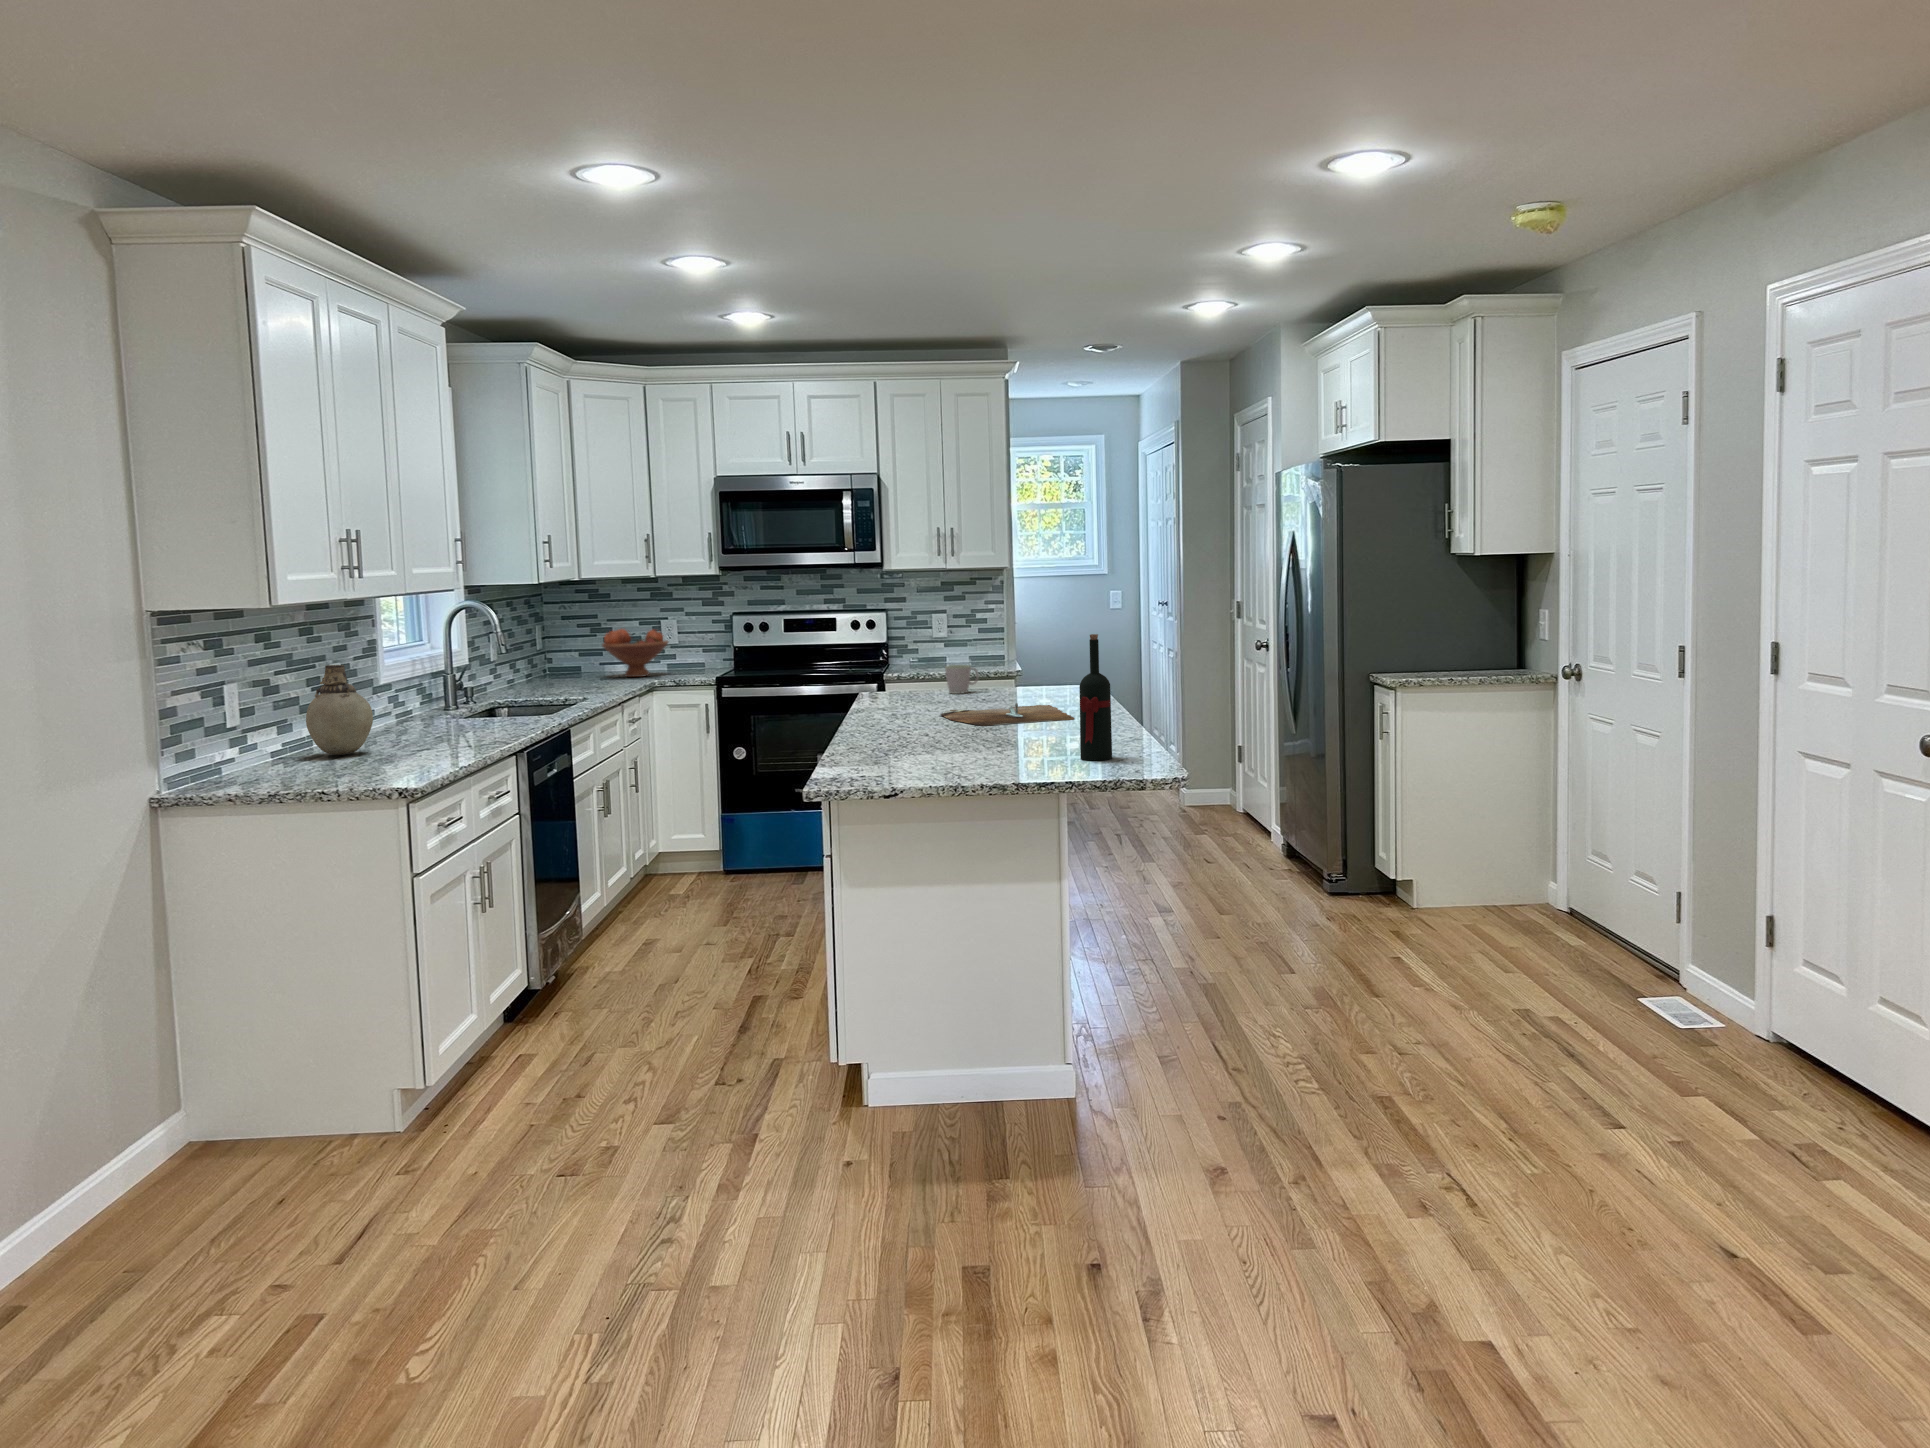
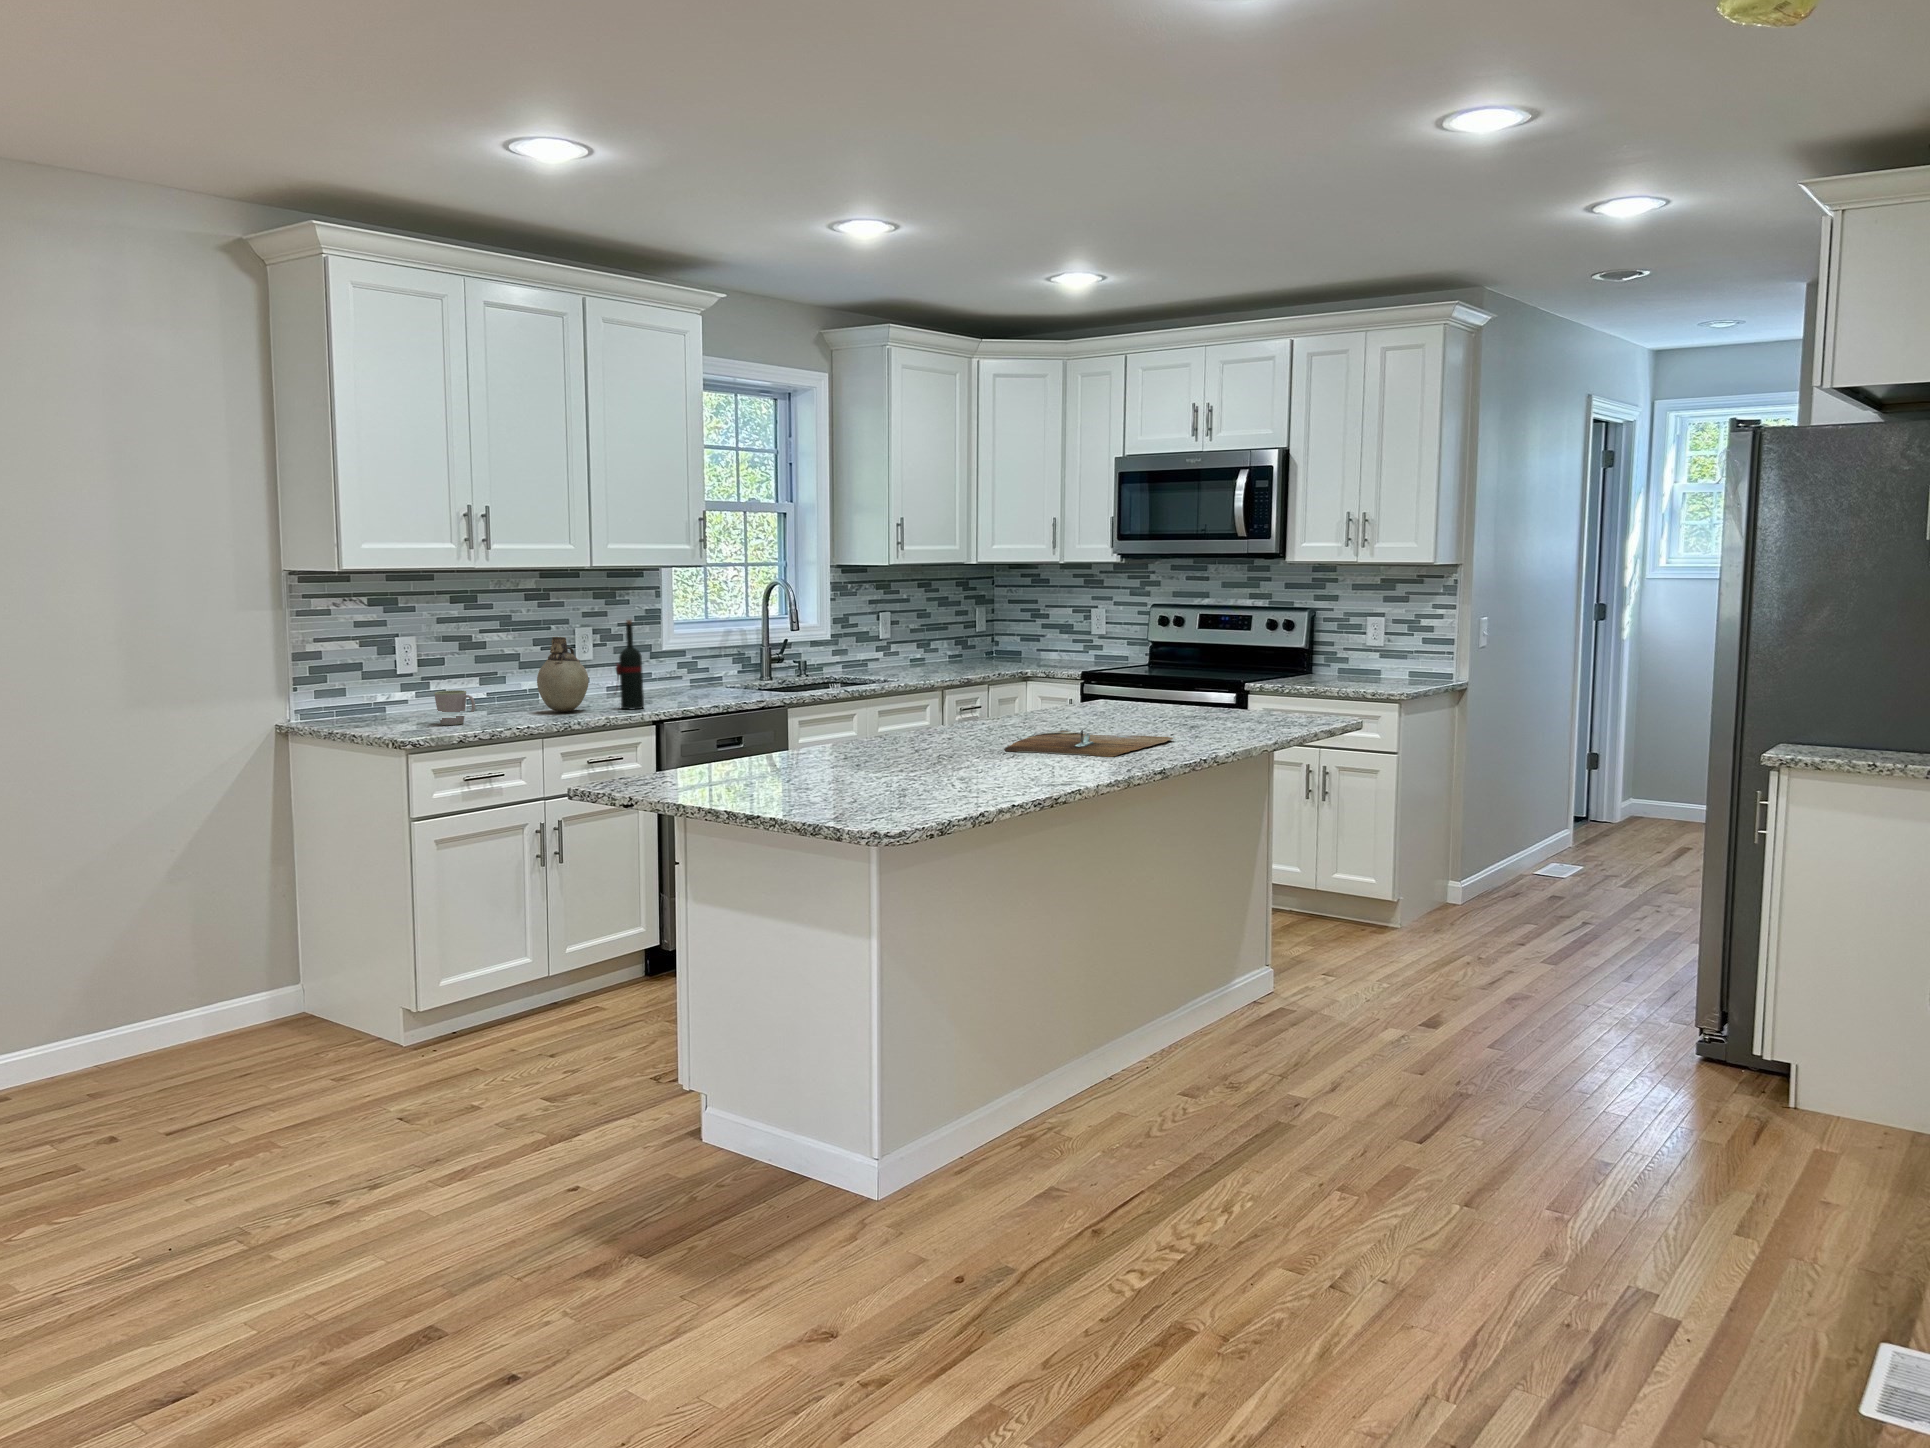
fruit bowl: present [602,629,668,677] -> none [1031,615,1098,667]
wine bottle: present [1079,634,1112,760] -> present [616,620,644,710]
mug: present [945,665,979,694] -> present [435,690,475,725]

